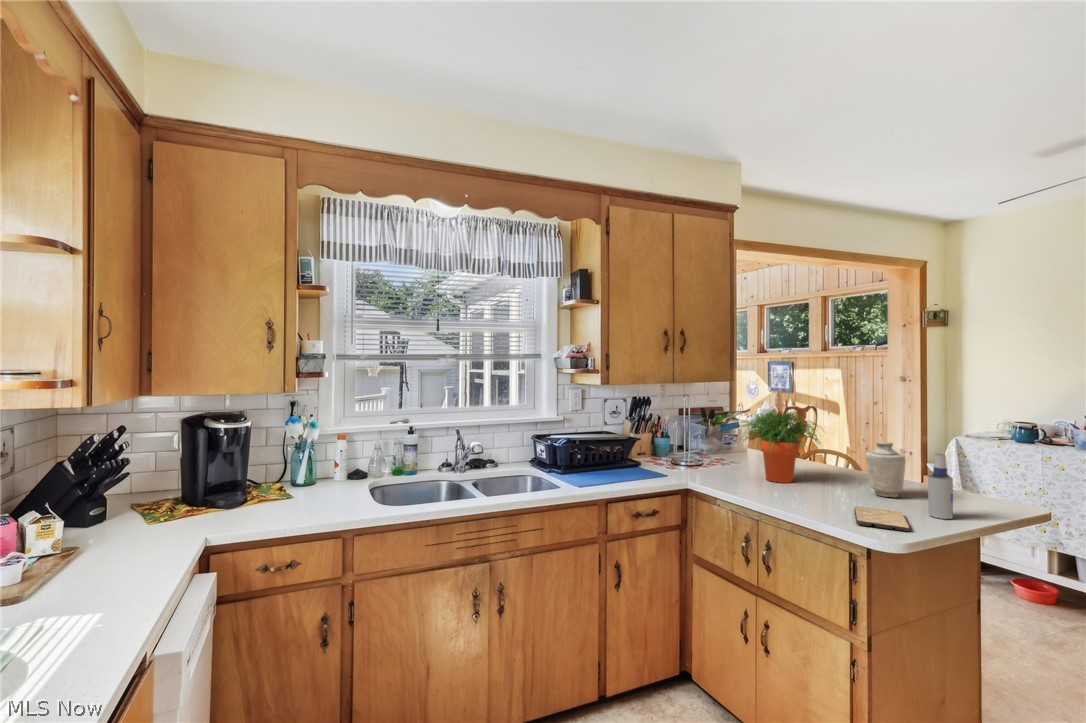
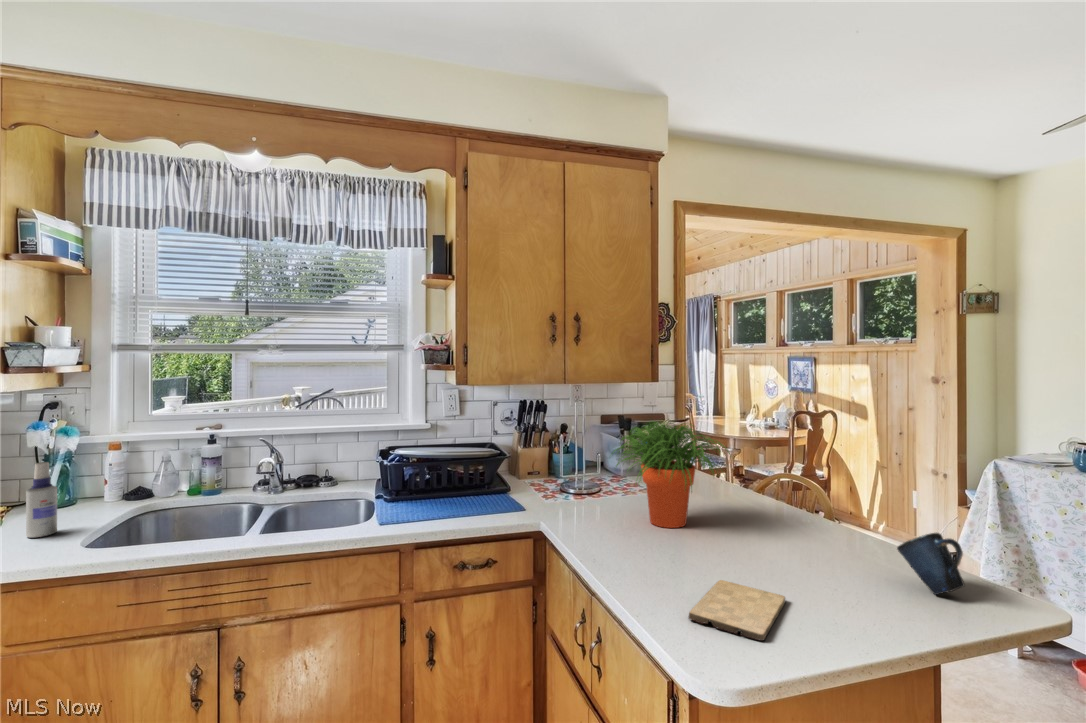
vase: present [866,442,906,497] -> none [770,474,827,563]
spray bottle: present [928,454,953,519] -> present [26,462,57,537]
mug: none [955,473,1000,510] -> present [897,533,965,595]

